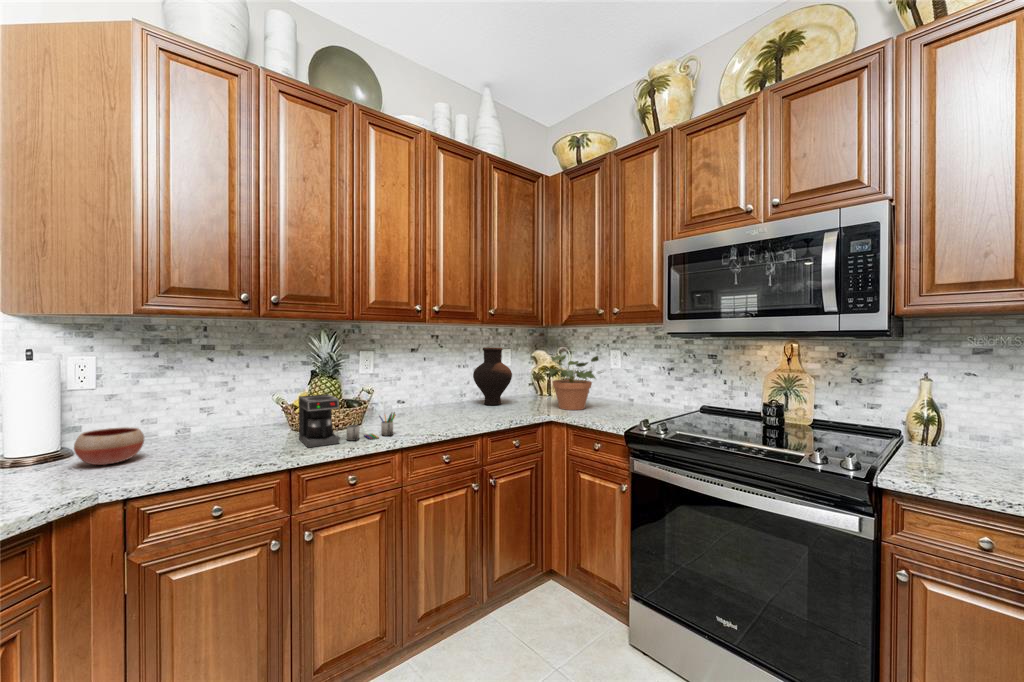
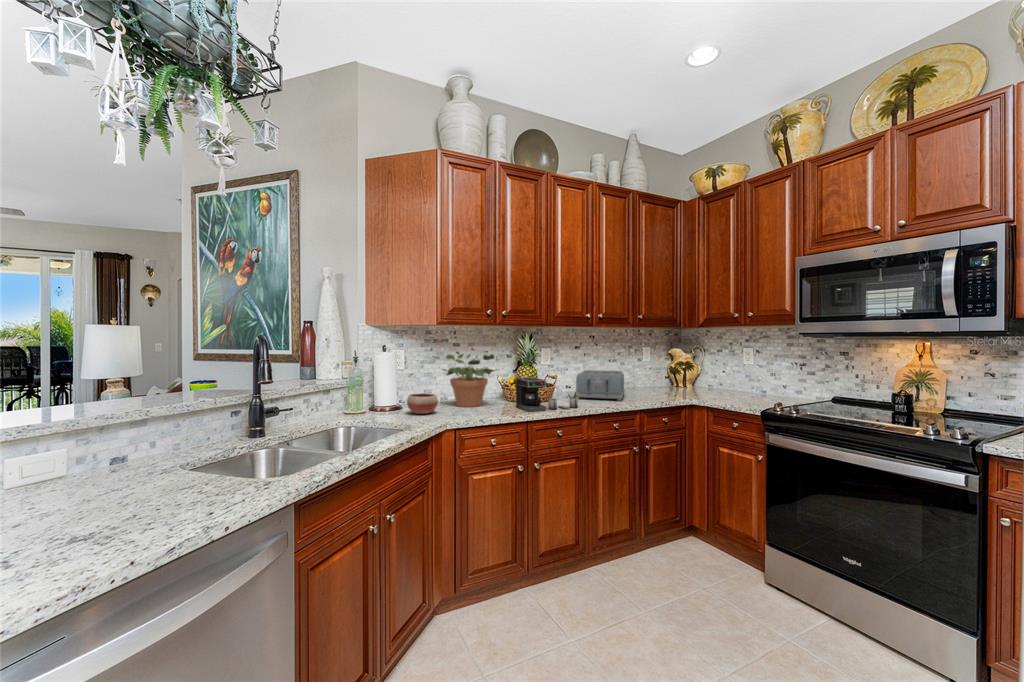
vase: present [473,348,512,405] -> none [622,346,655,392]
potted plant: present [549,355,602,410] -> present [442,354,498,407]
toaster: none [403,380,473,420] -> present [576,370,625,401]

